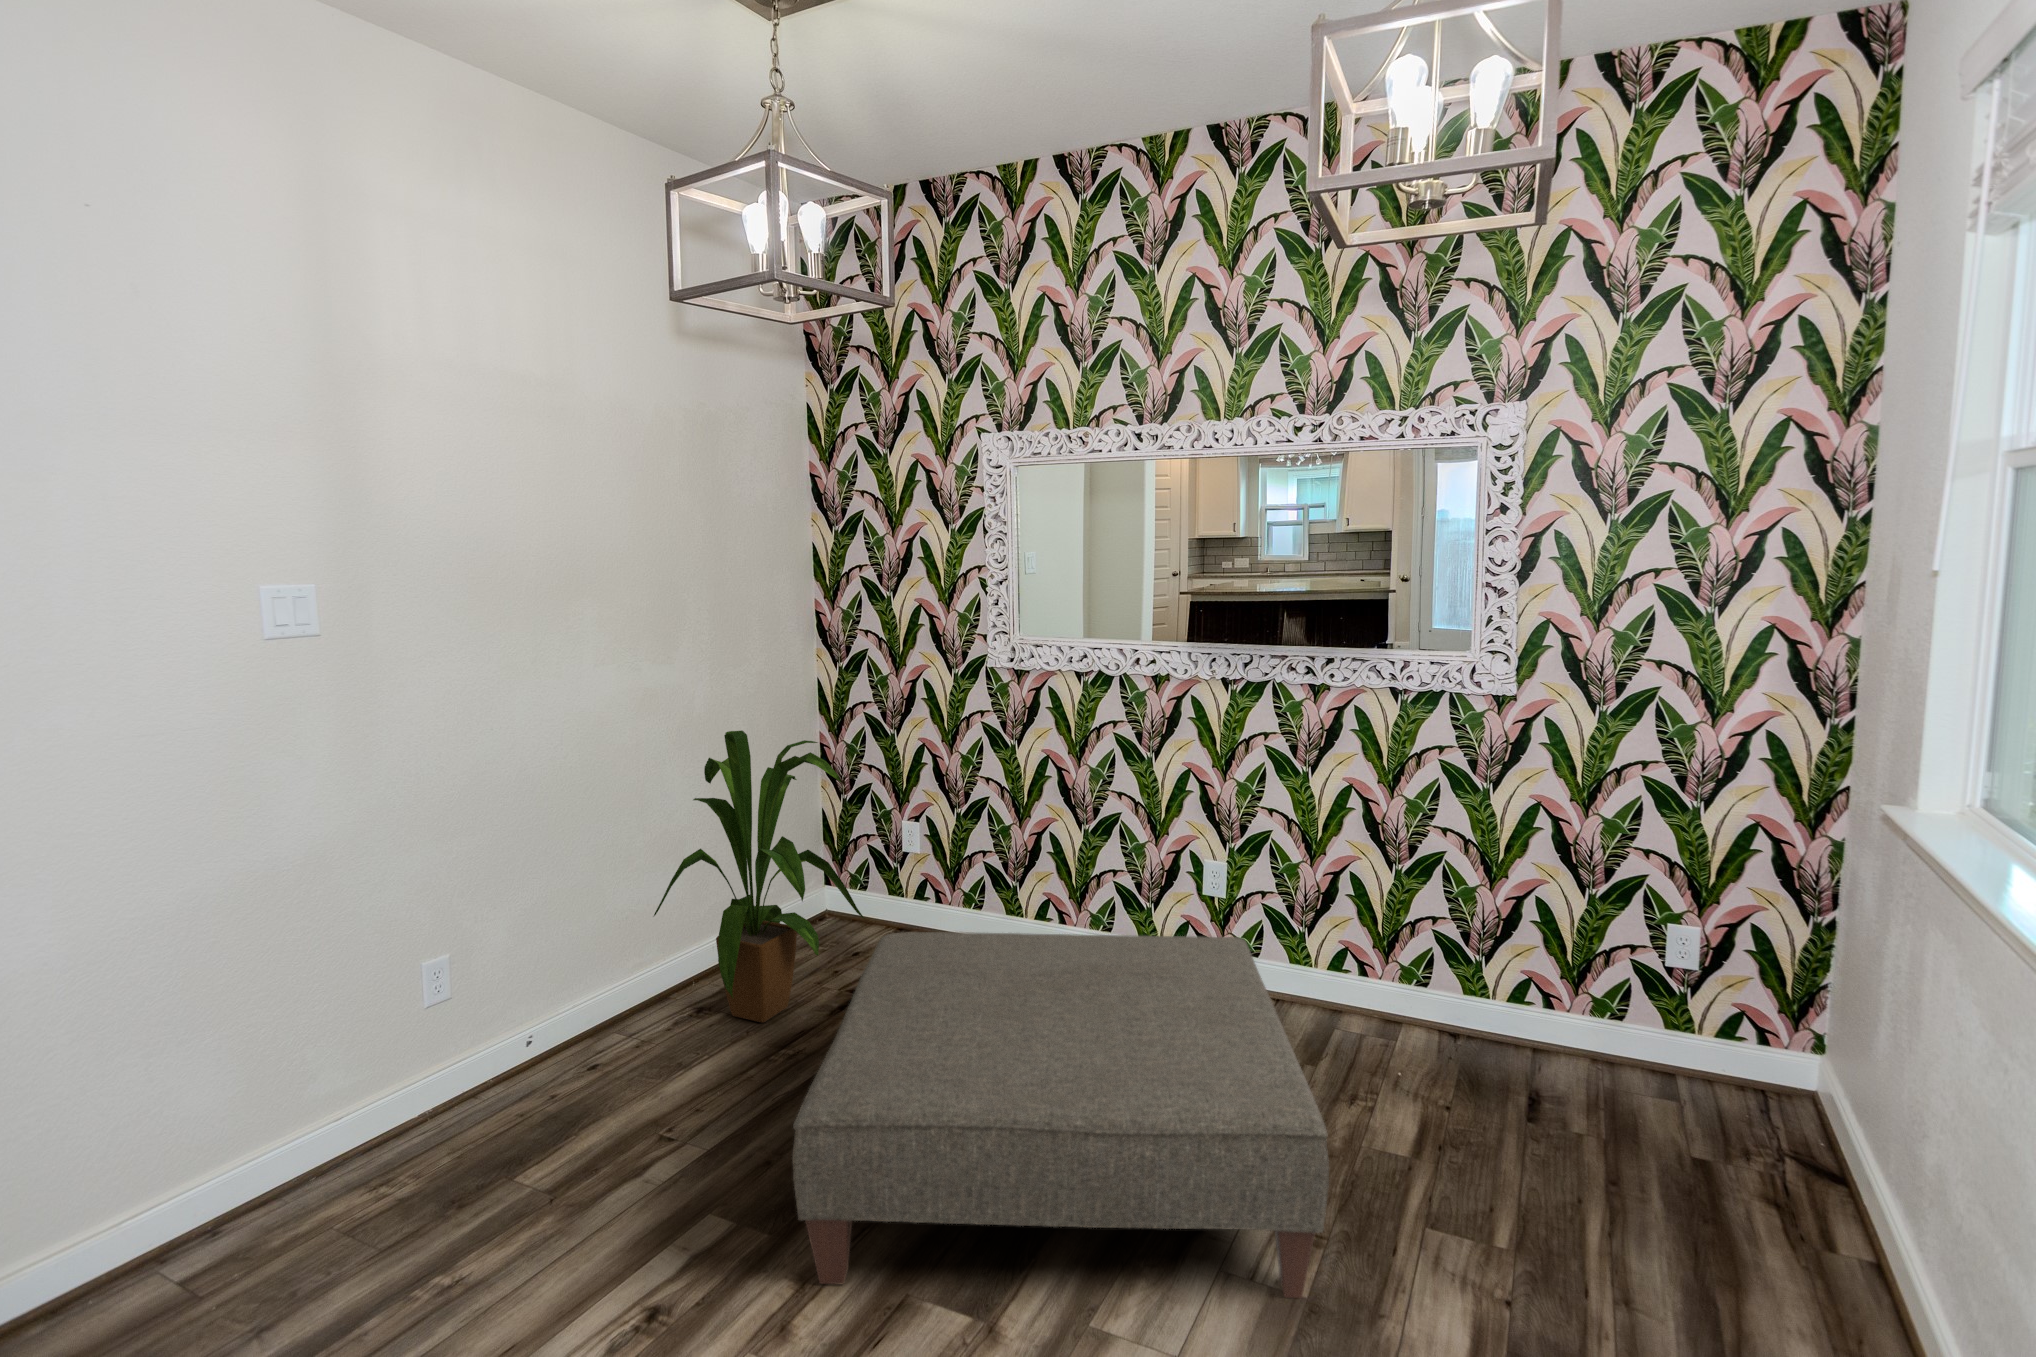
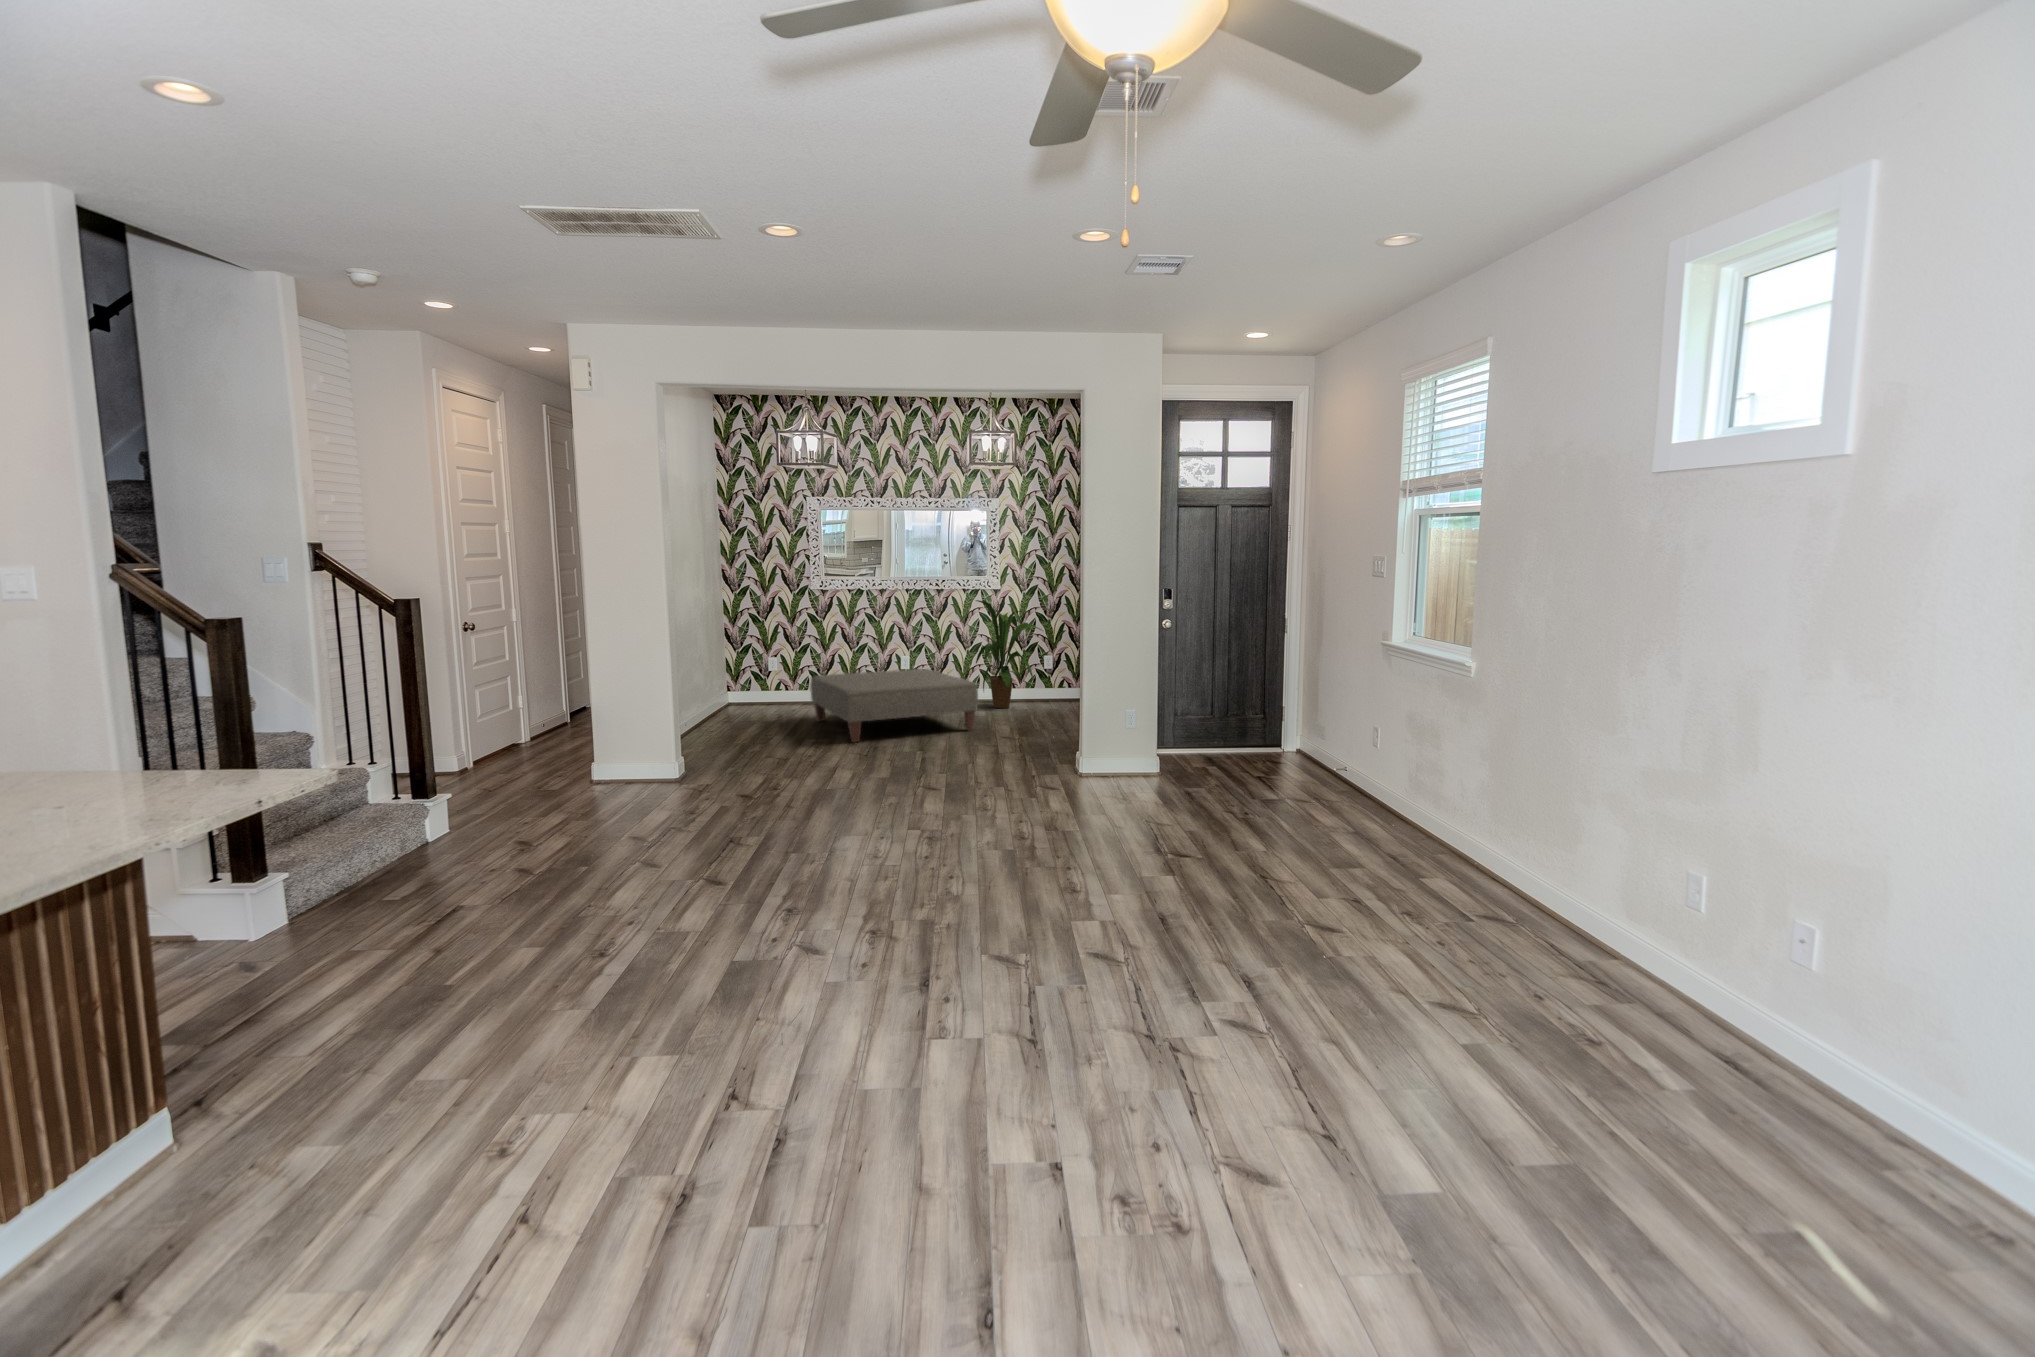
house plant: present [654,730,864,1023] -> present [976,600,1043,708]

